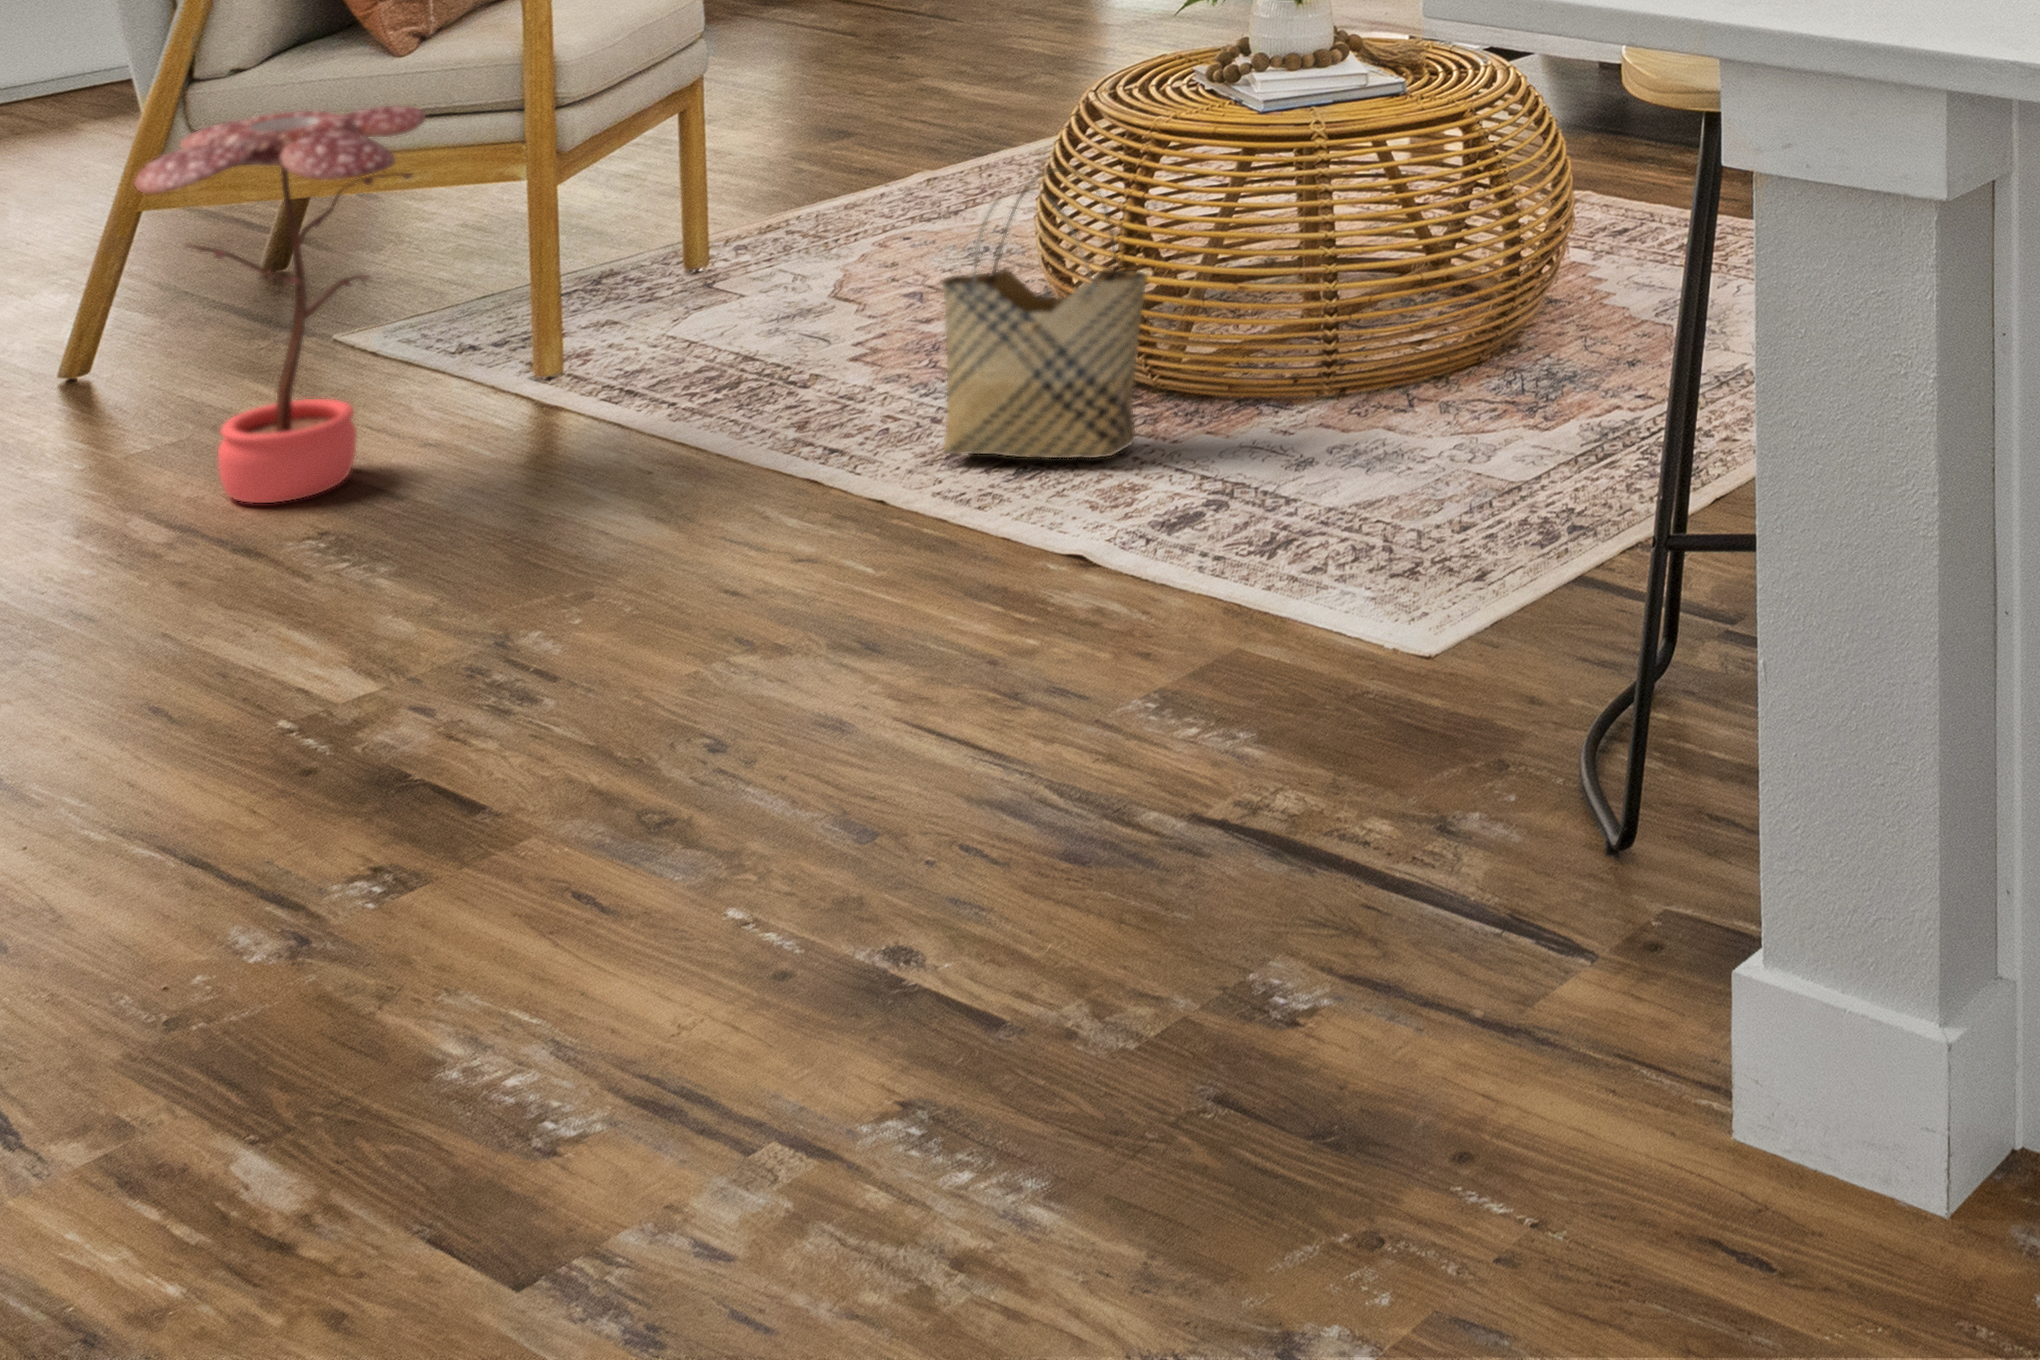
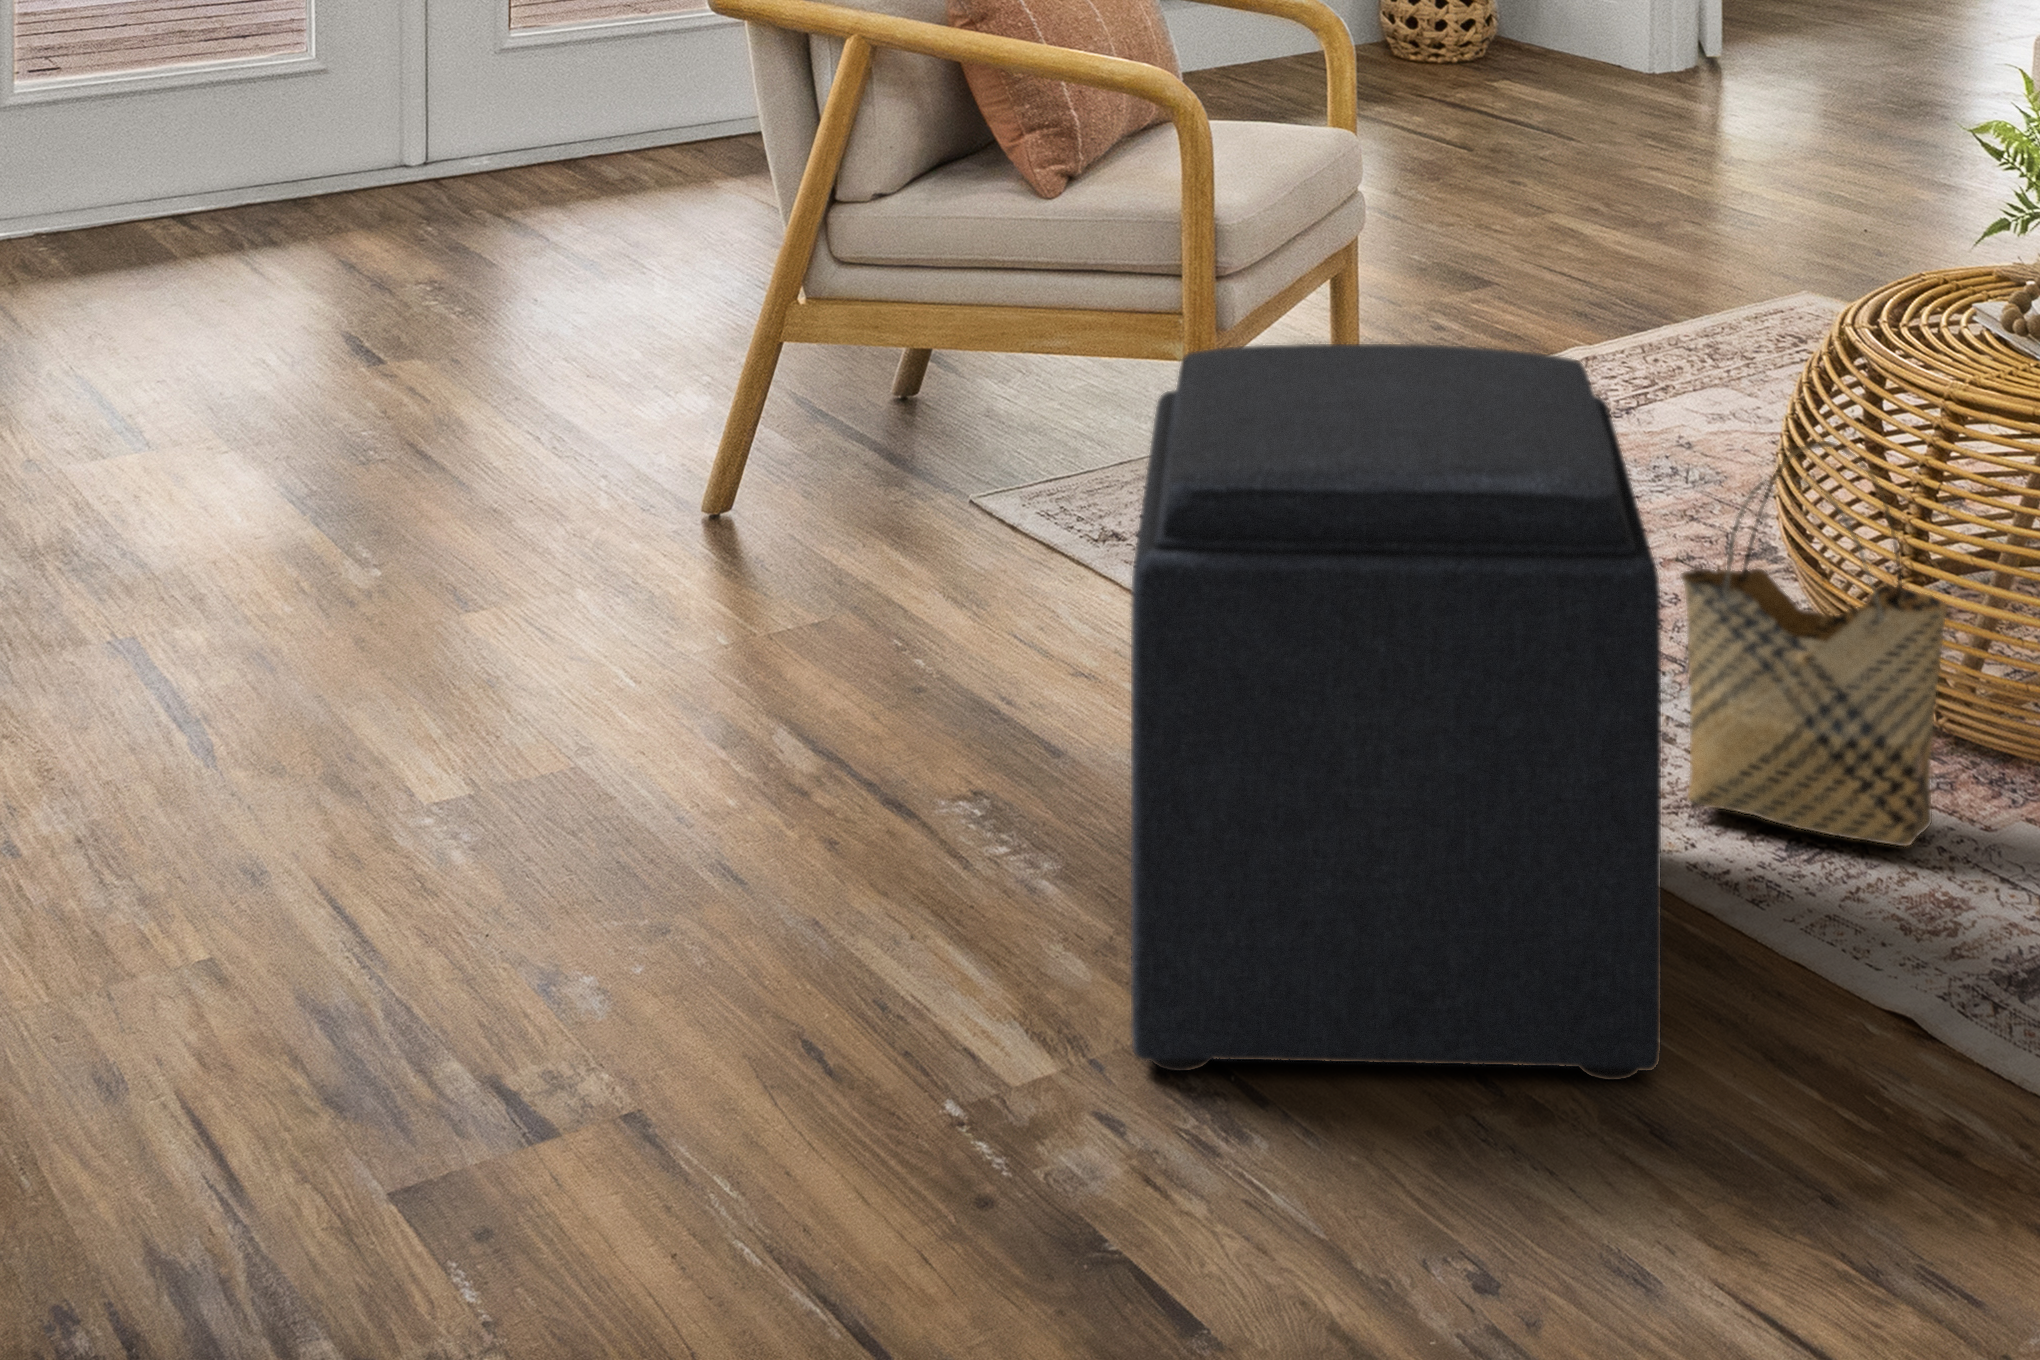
potted plant: present [135,106,425,503] -> none [788,268,1082,734]
ottoman: none [438,114,882,680] -> present [1131,344,1661,1080]

